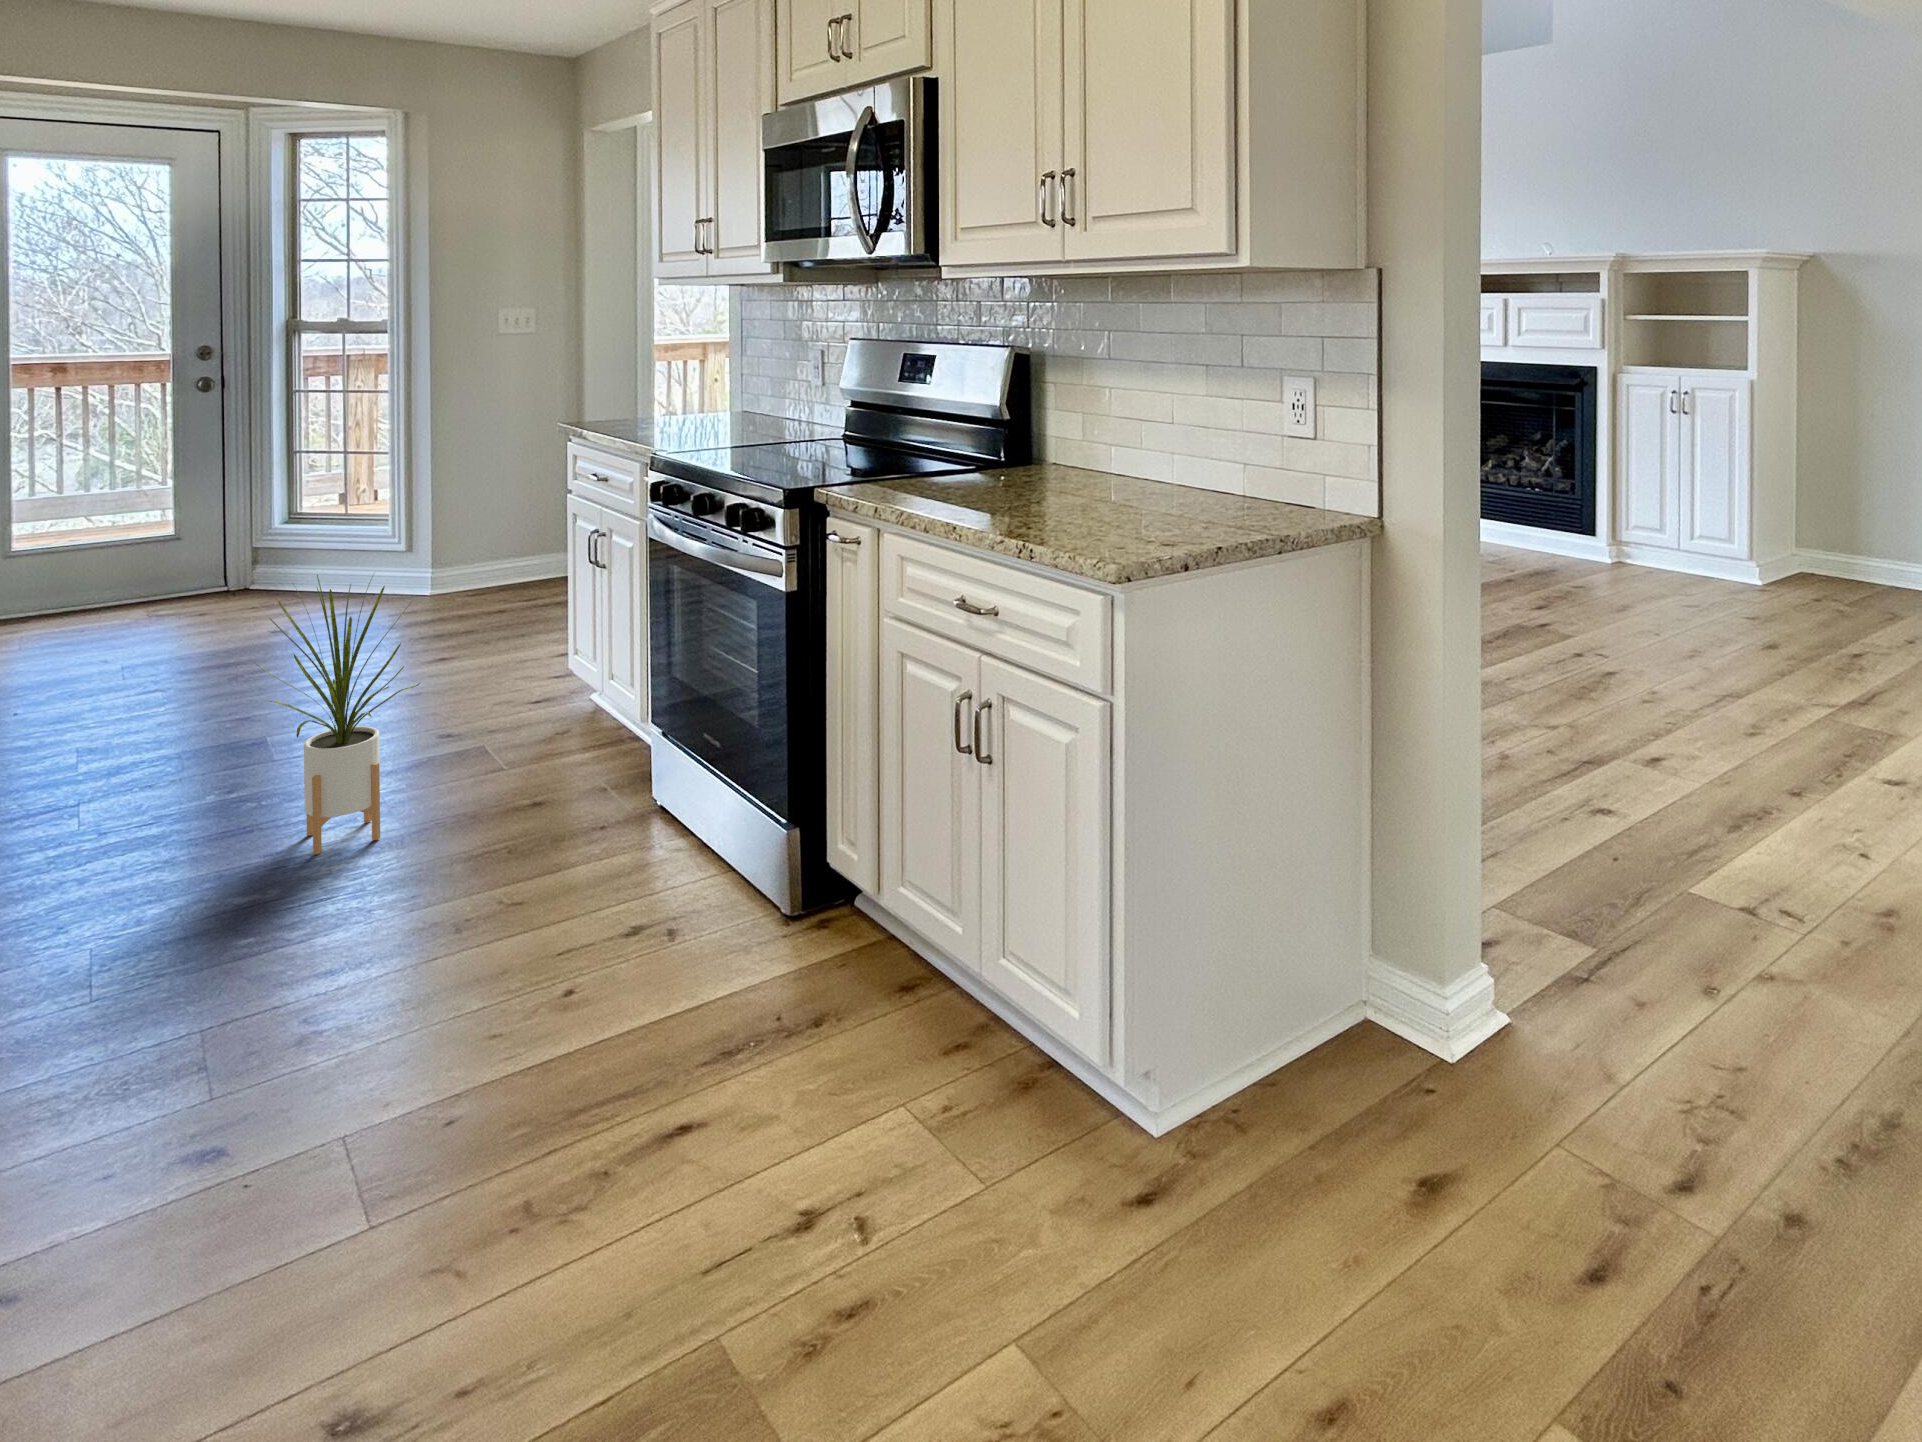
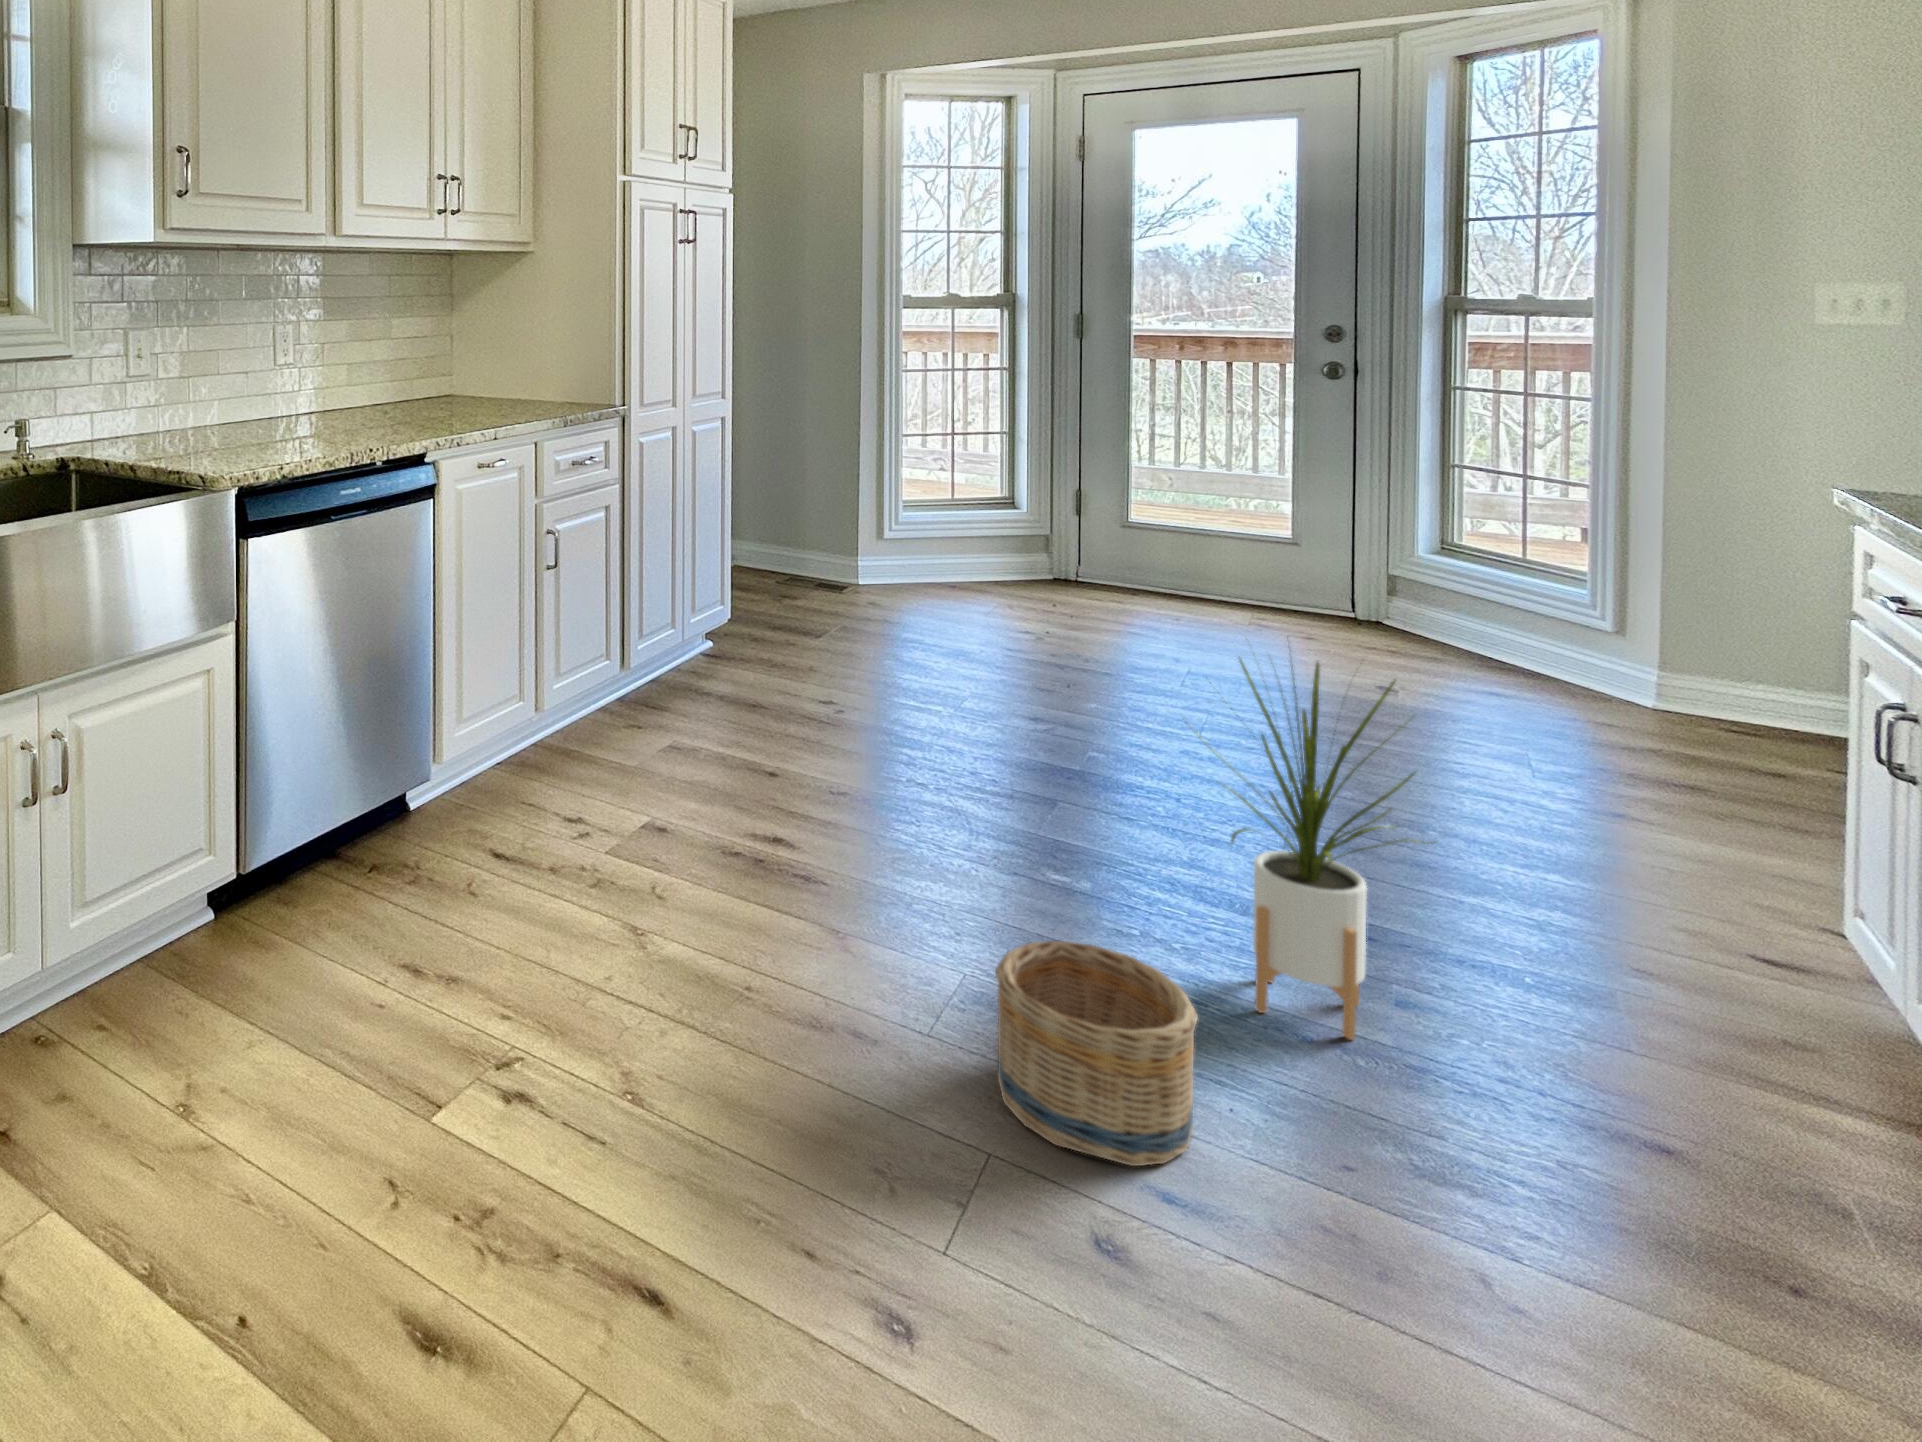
basket: none [159,837,325,1002] -> present [995,941,1198,1166]

